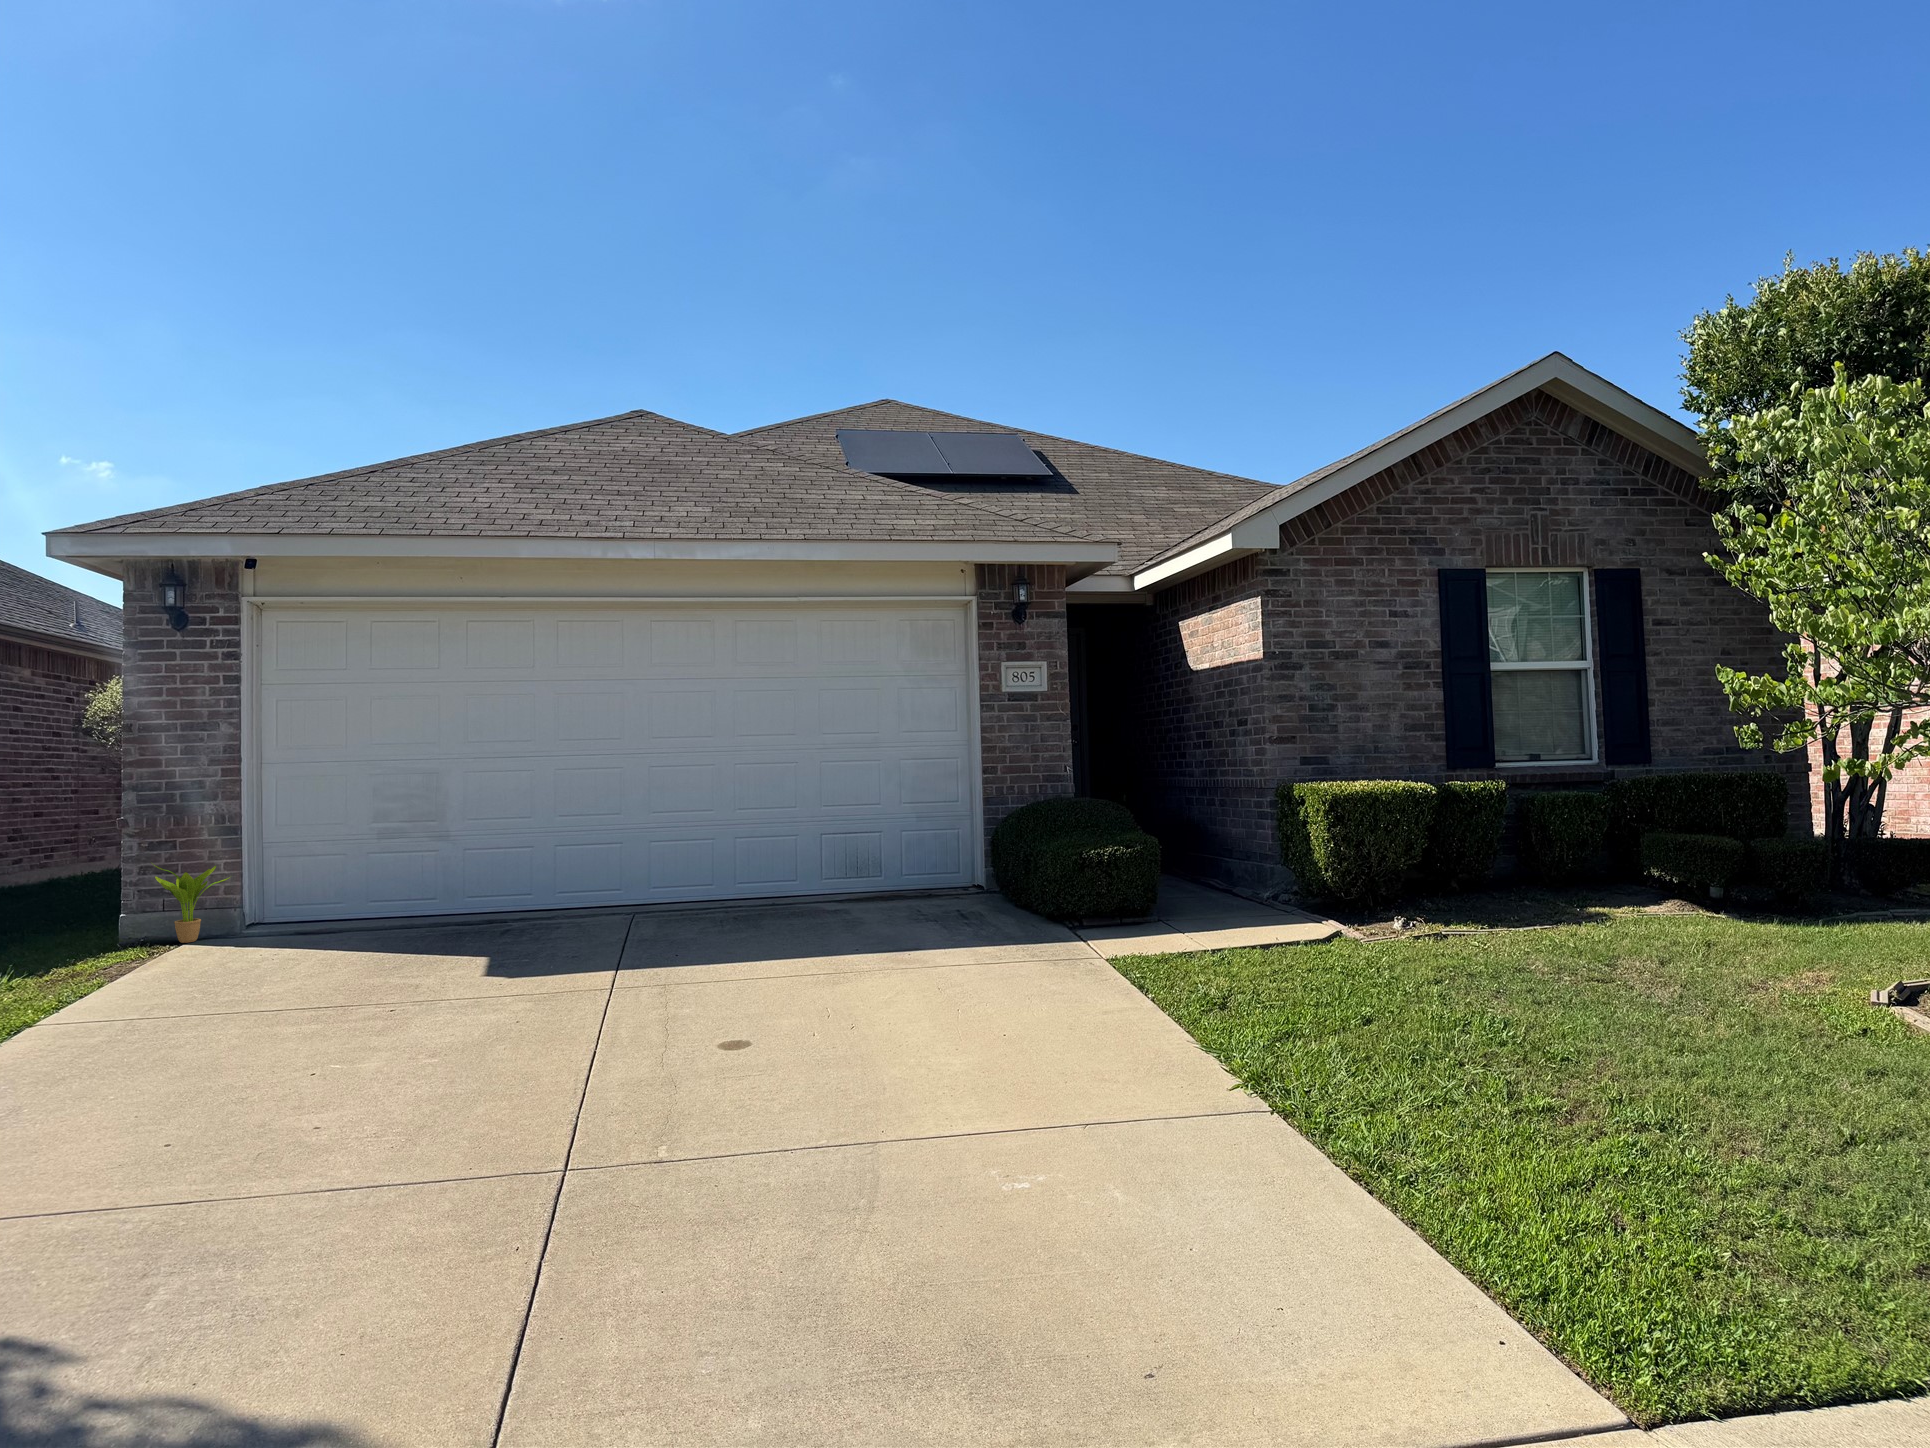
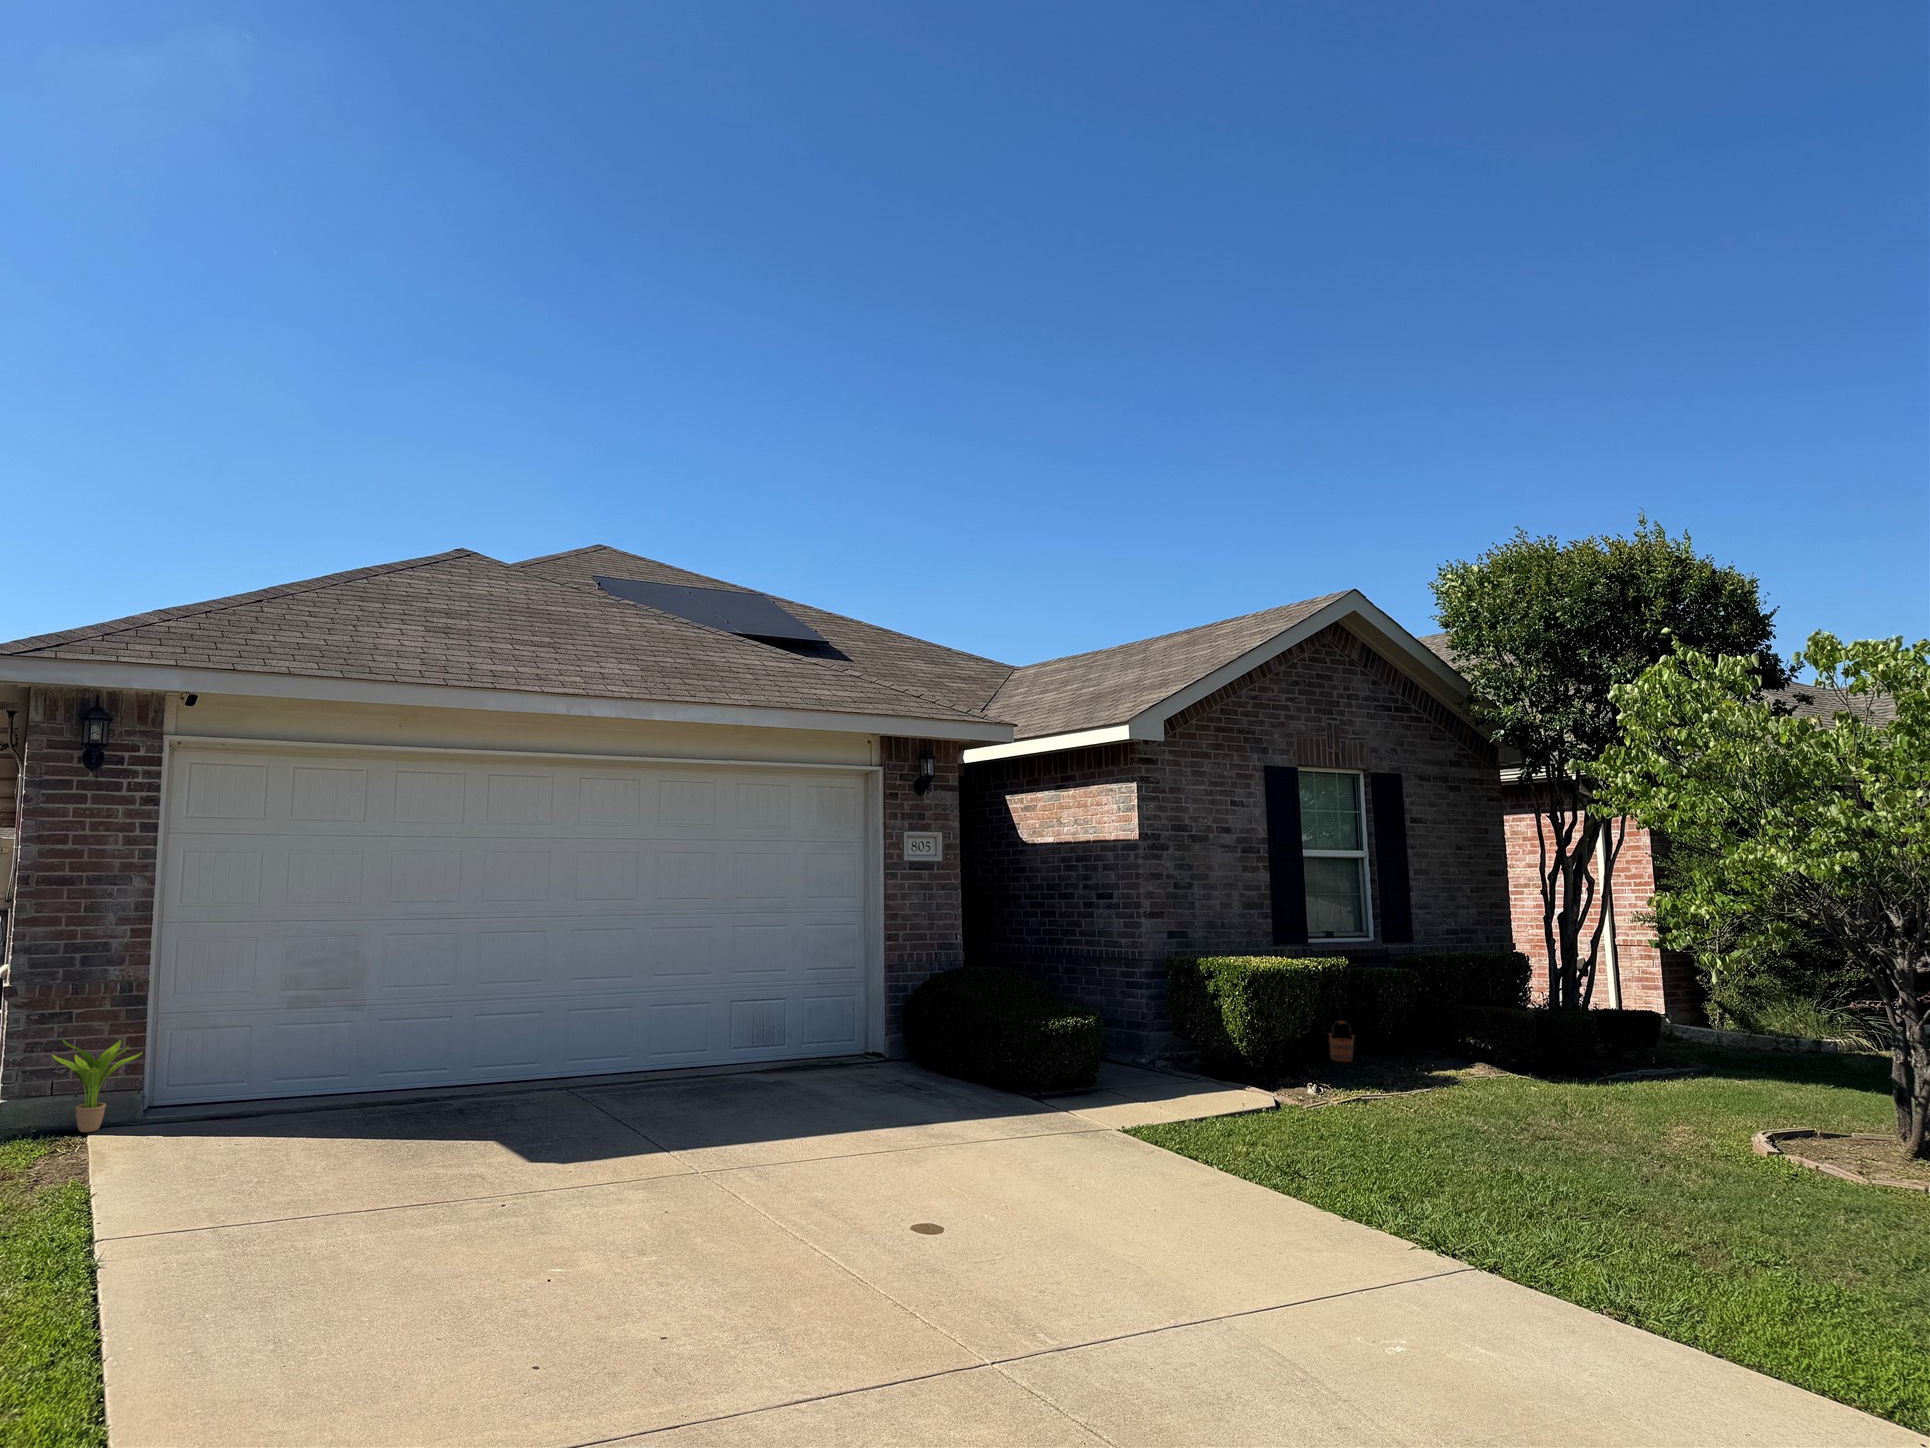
wooden bucket: none [1495,854,1526,902] -> present [1329,1021,1354,1062]

